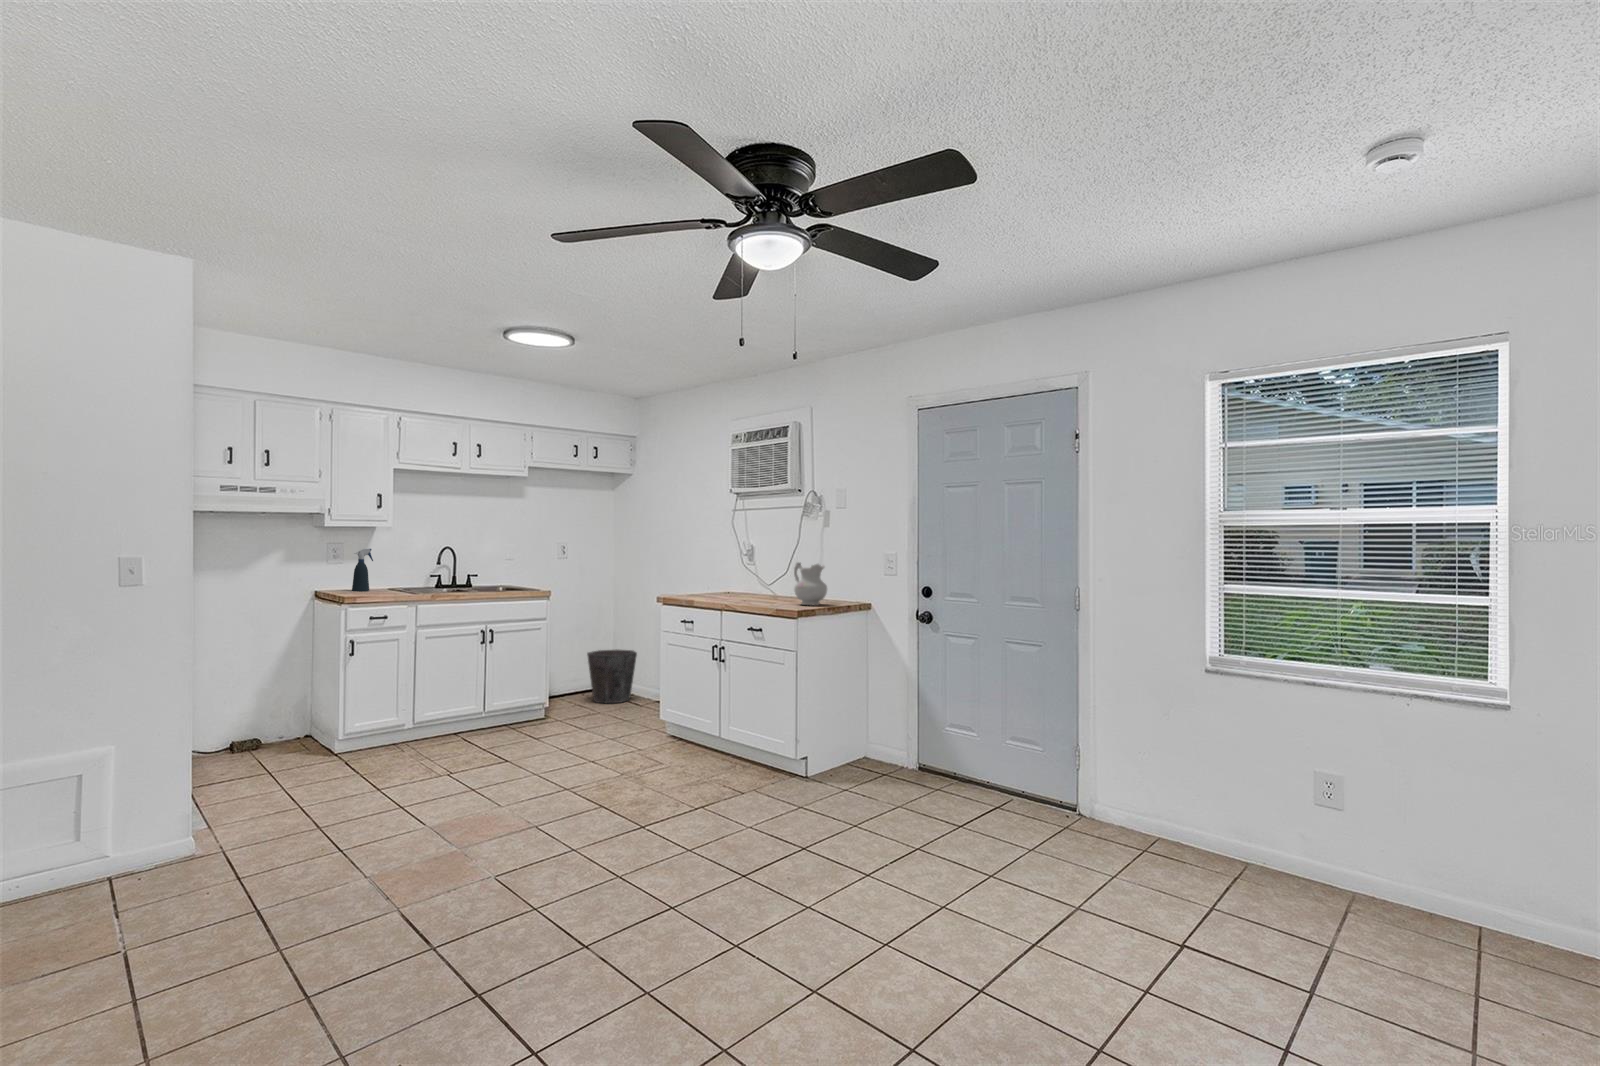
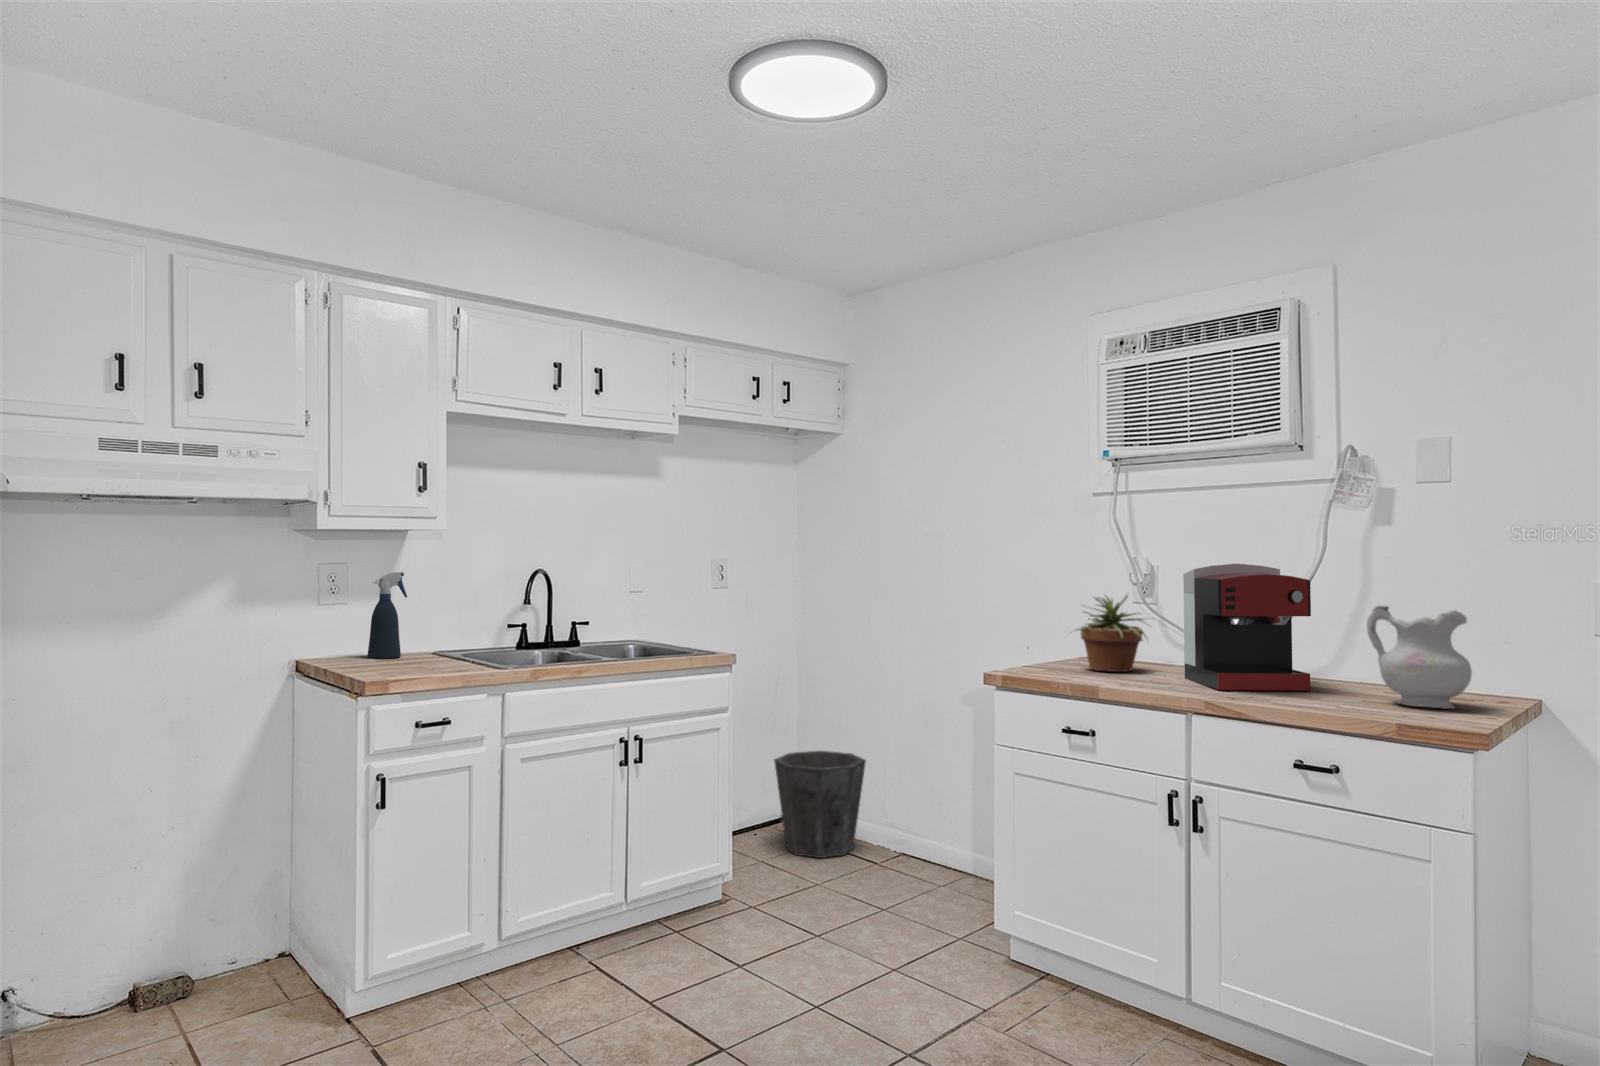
coffee maker: none [742,545,784,601] -> present [1183,564,1311,691]
potted plant: none [699,559,746,597] -> present [1076,595,1146,672]

